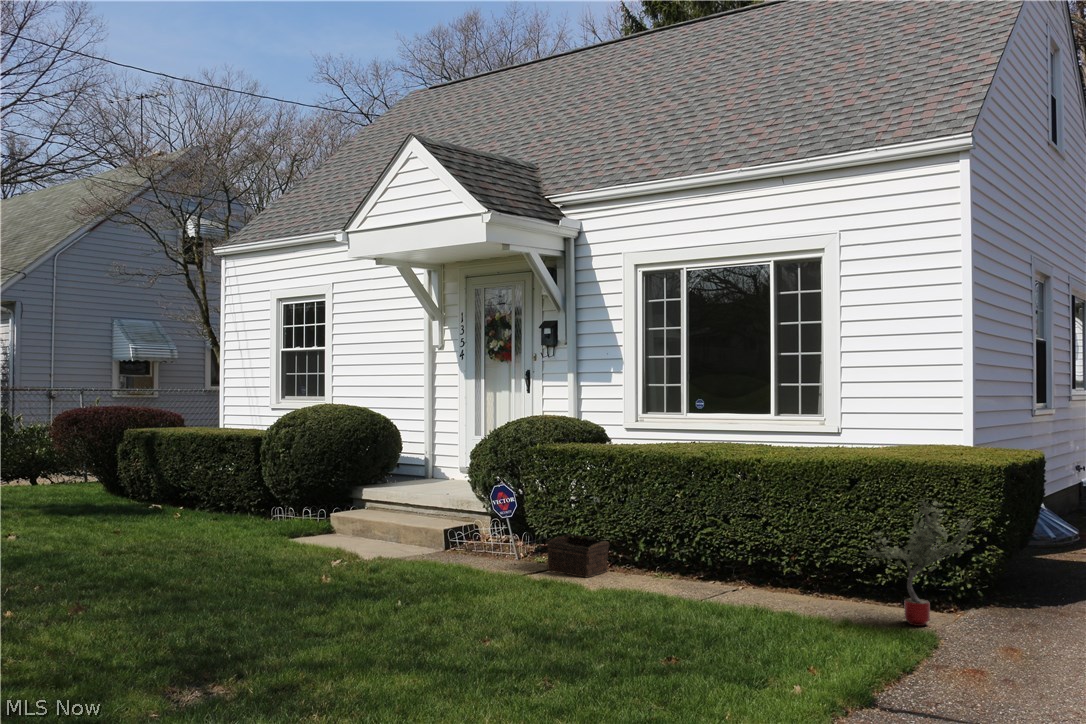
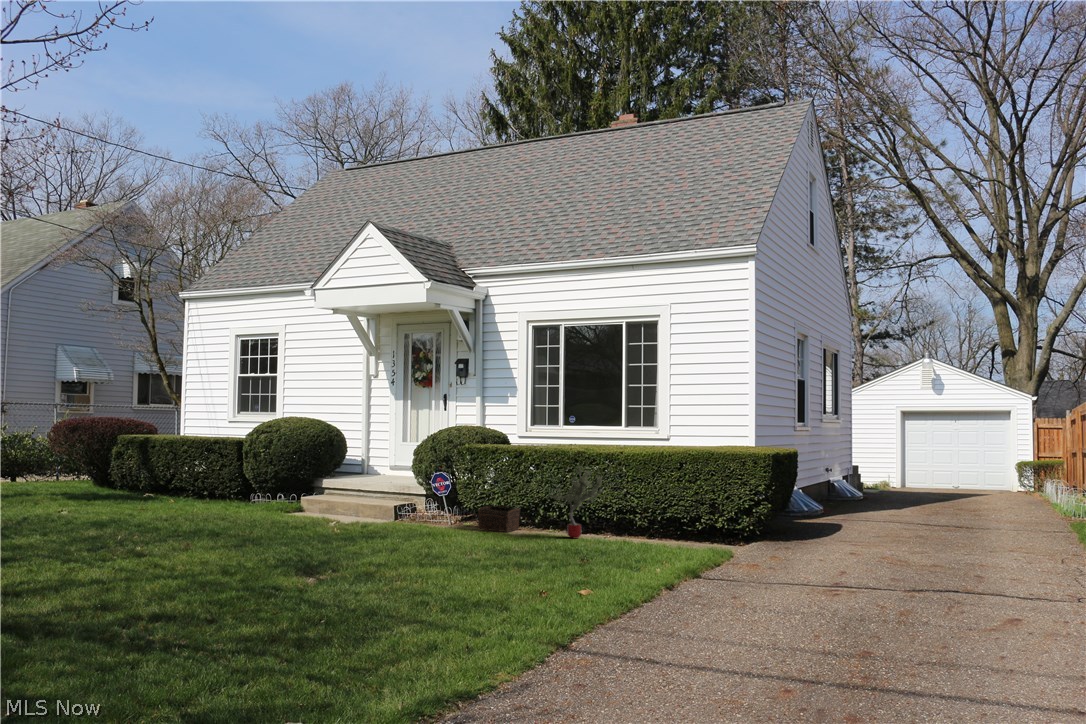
potted tree: present [866,501,973,626] -> present [550,466,602,538]

